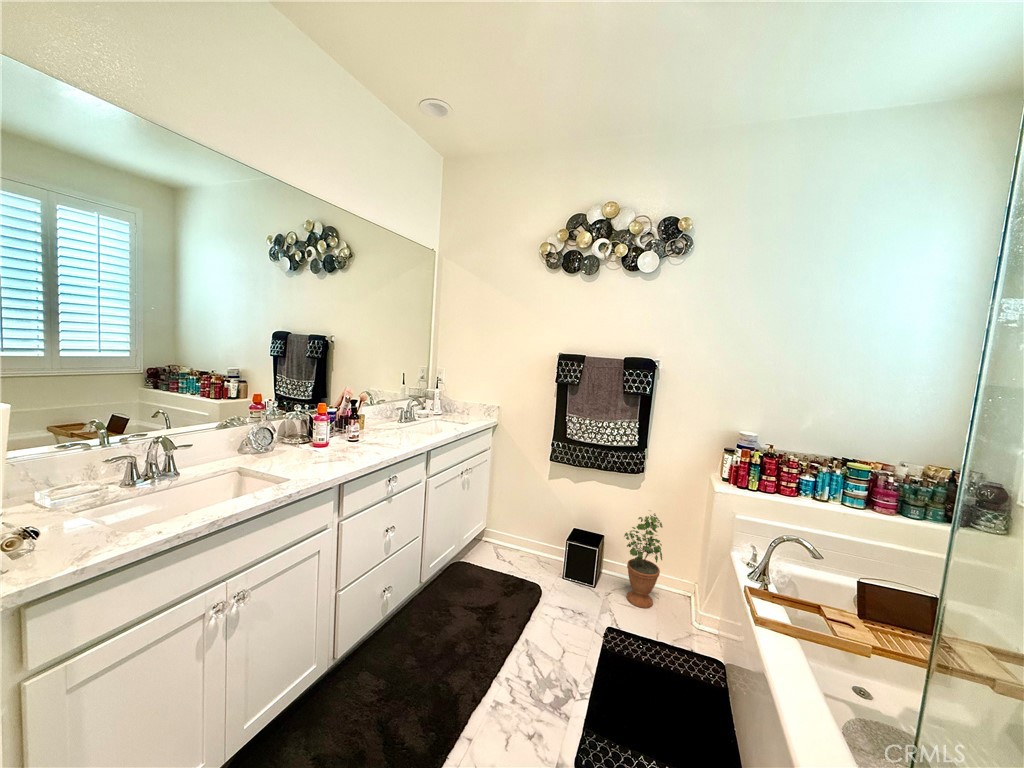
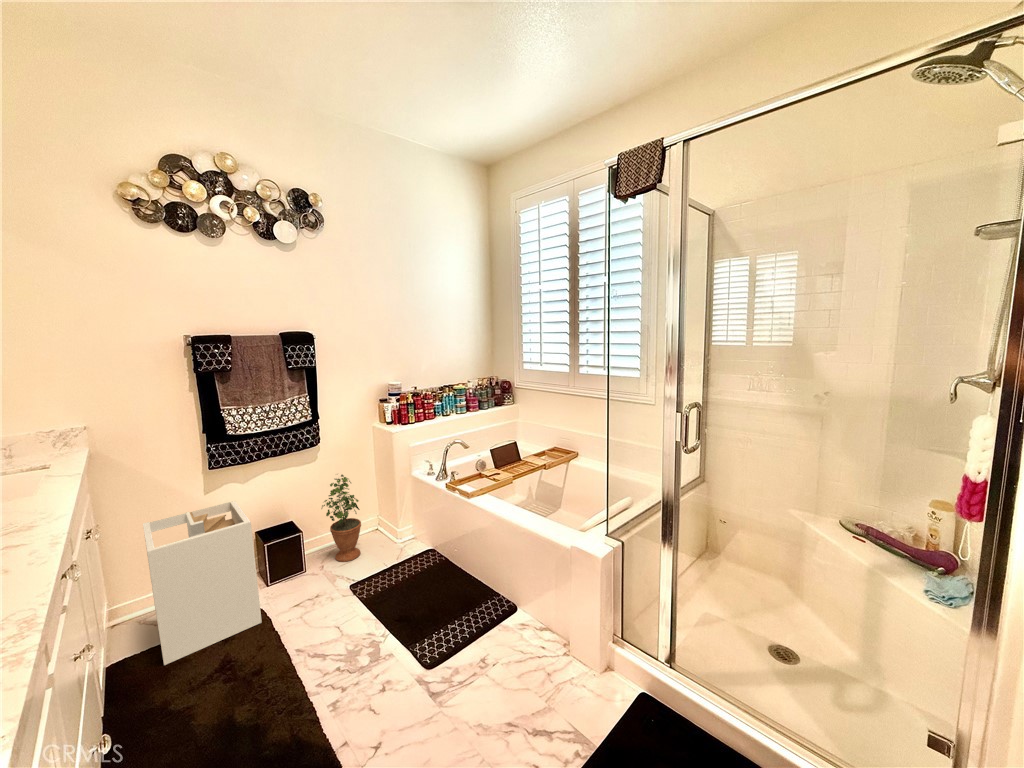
laundry hamper: none [476,480,559,599] -> present [143,501,262,665]

